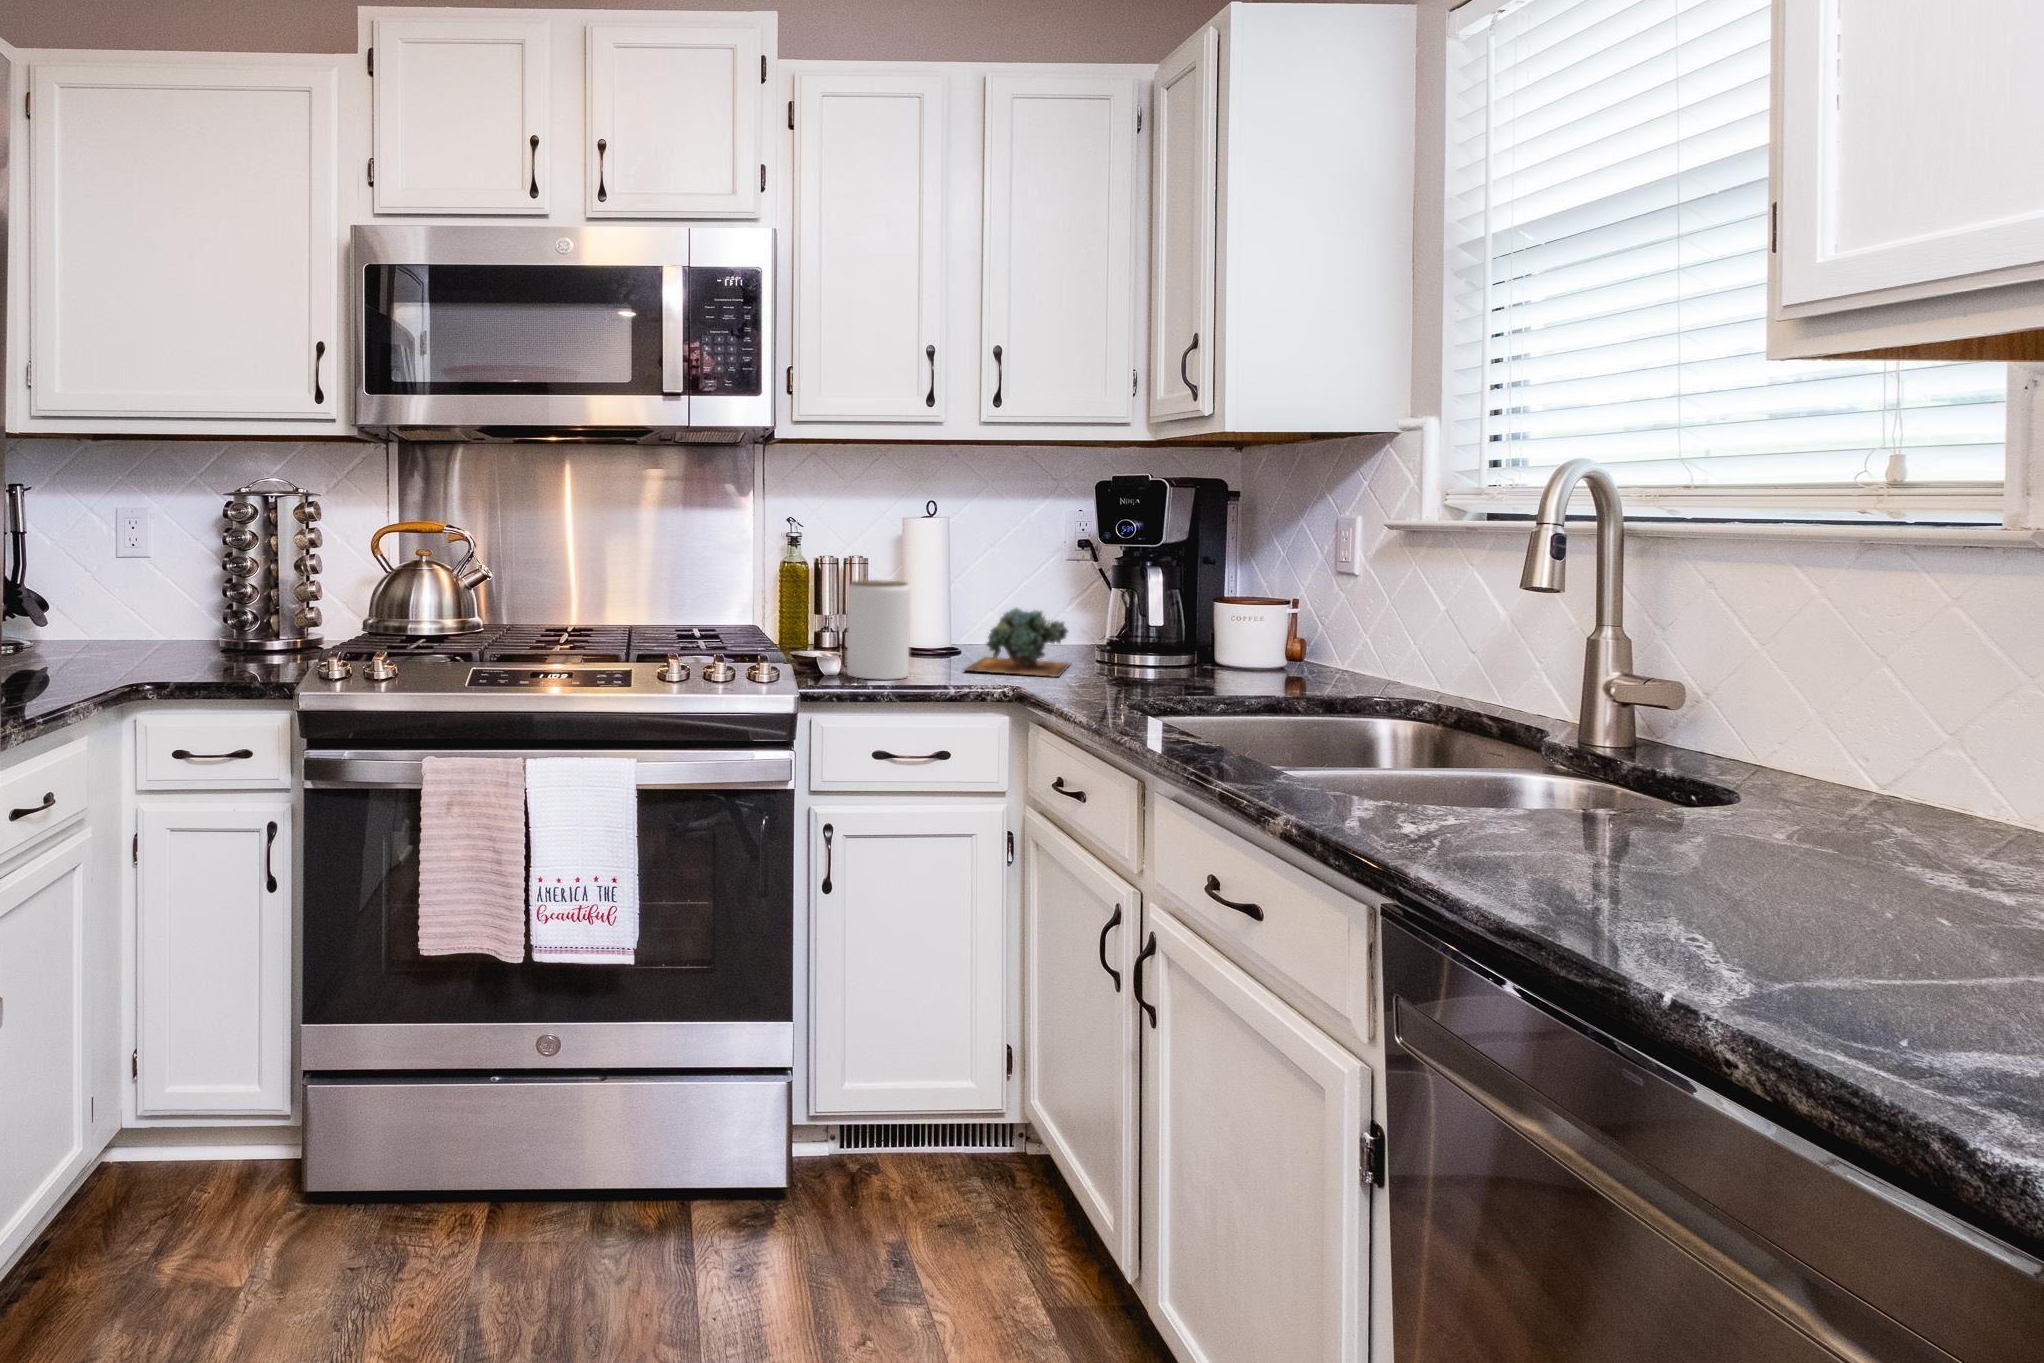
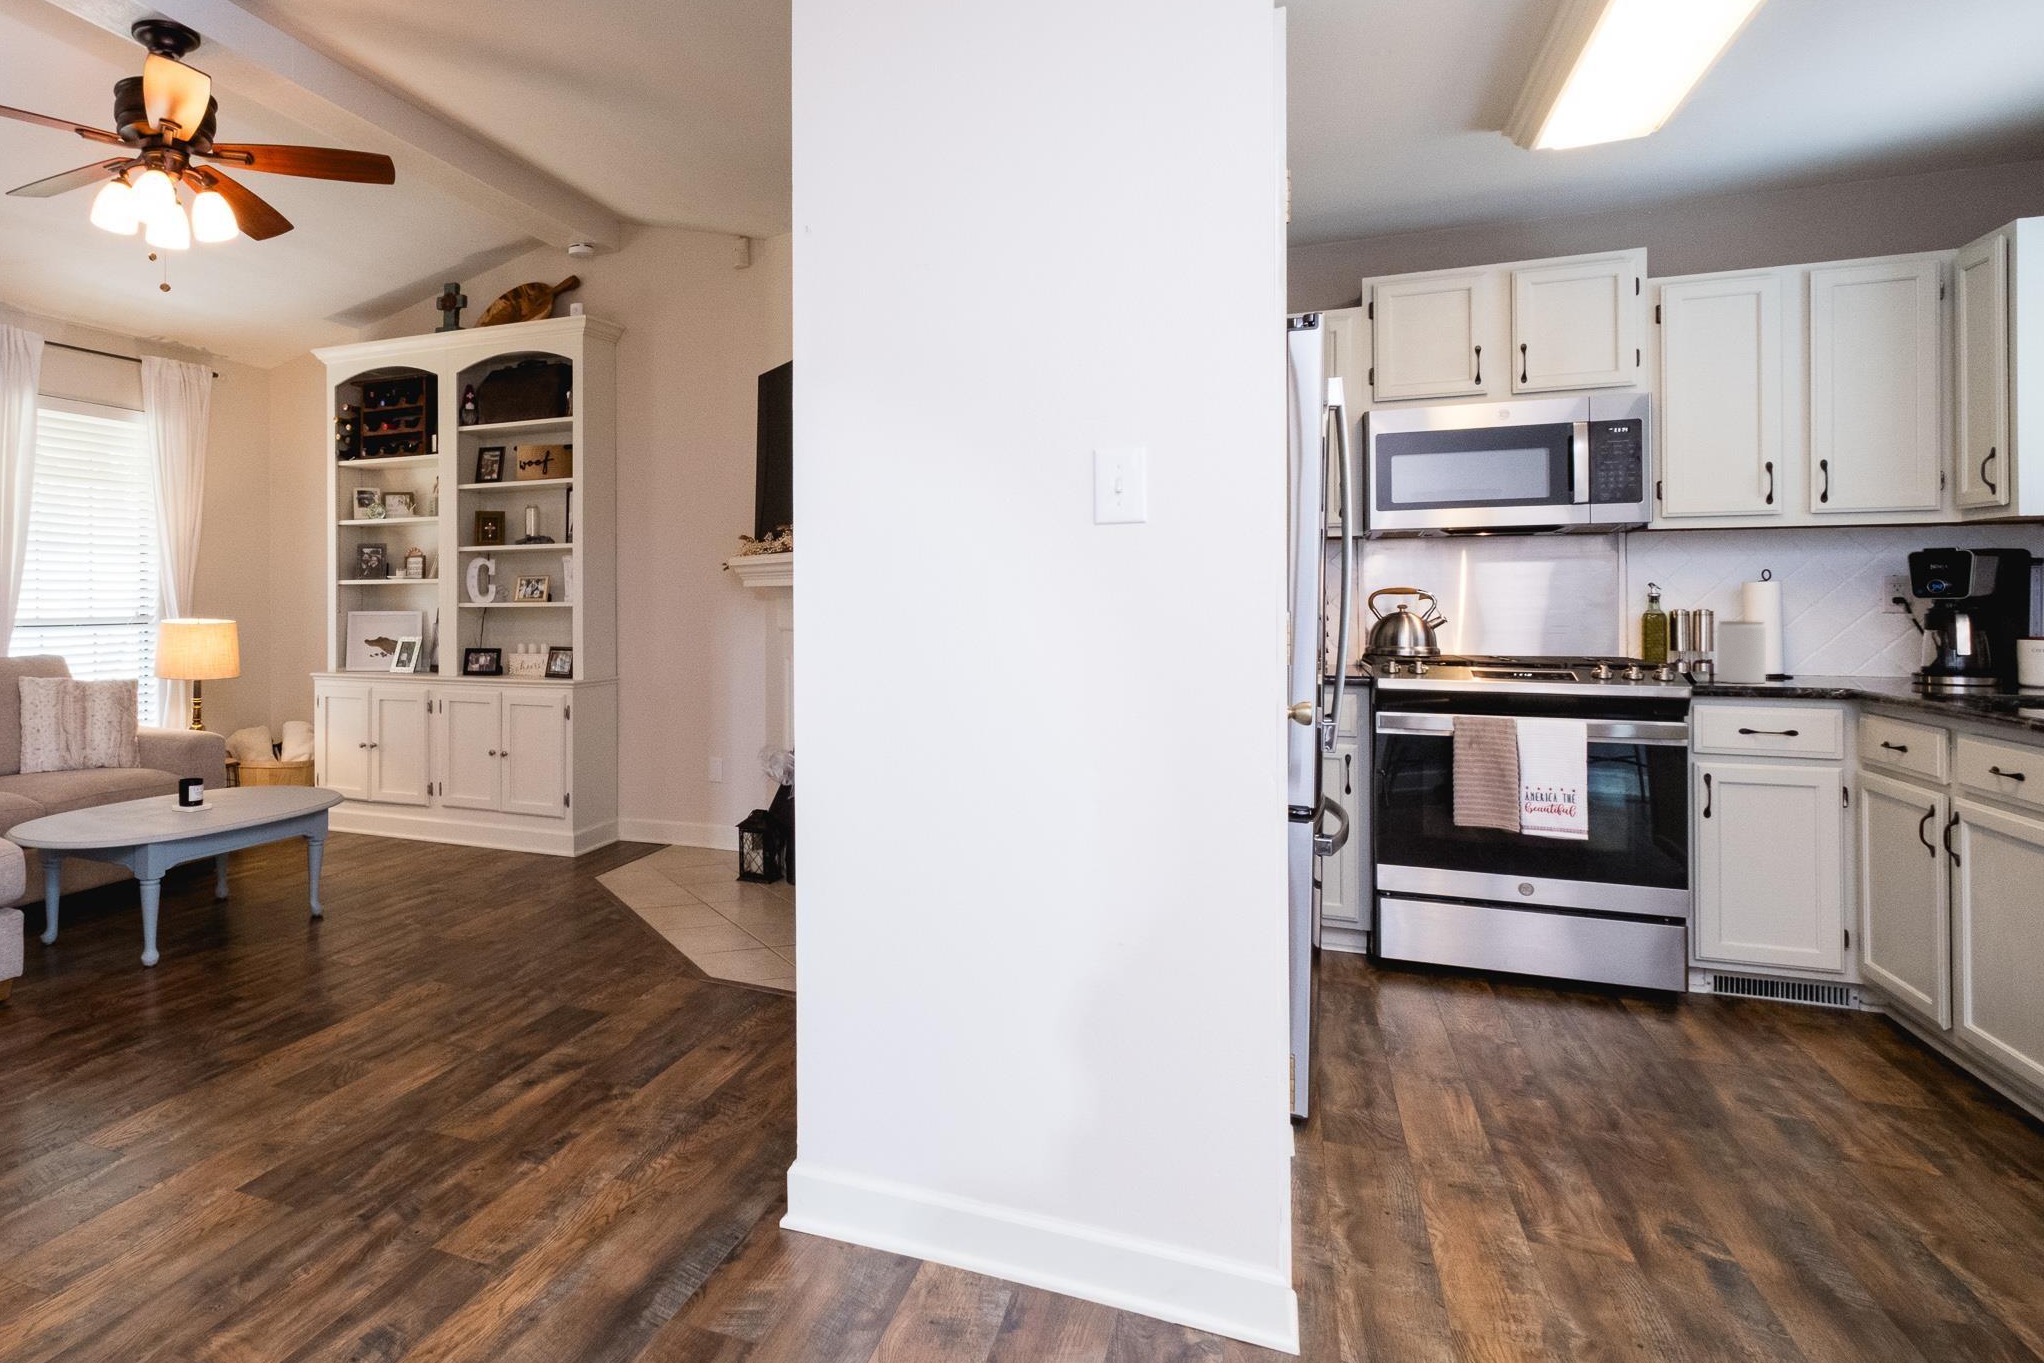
succulent plant: present [965,608,1070,677] -> none [1807,640,1893,684]

